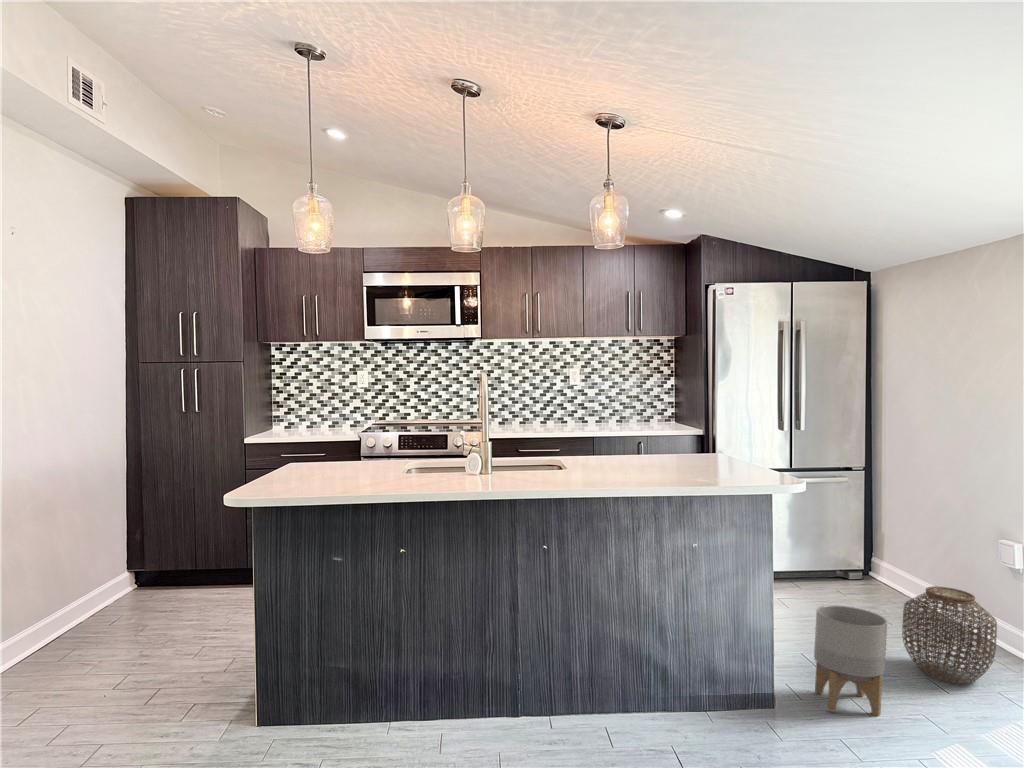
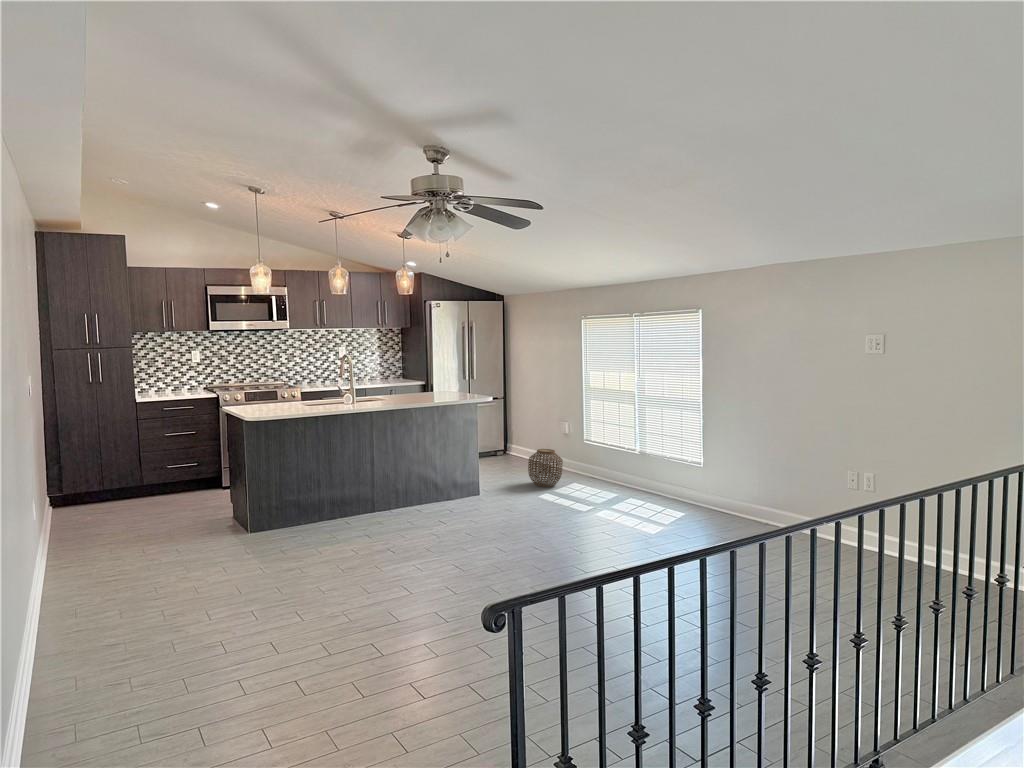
planter: present [814,605,887,716] -> none [497,459,525,501]

